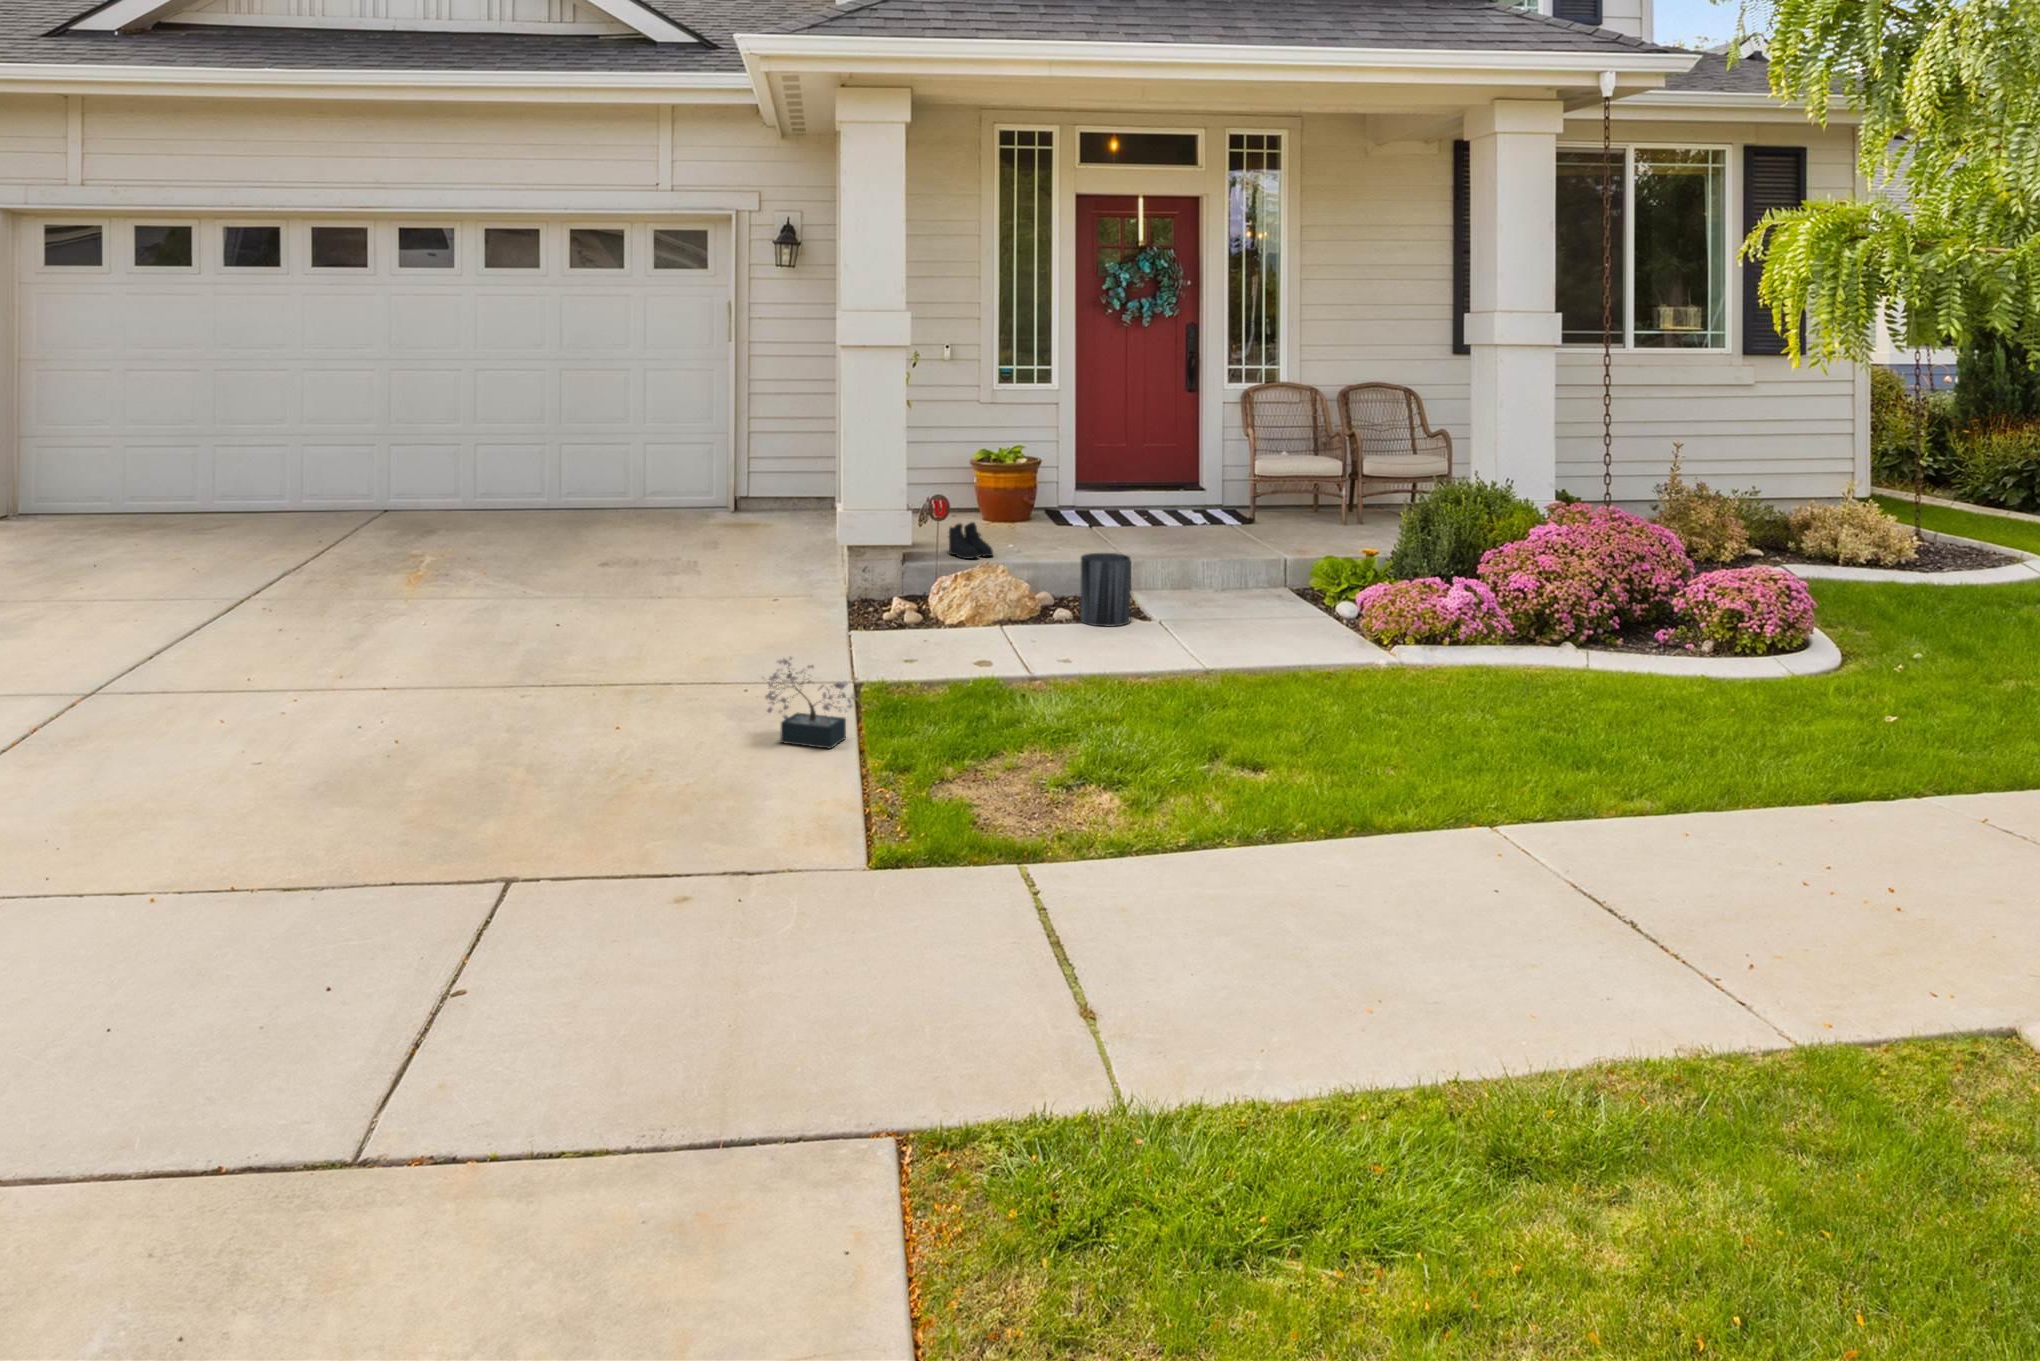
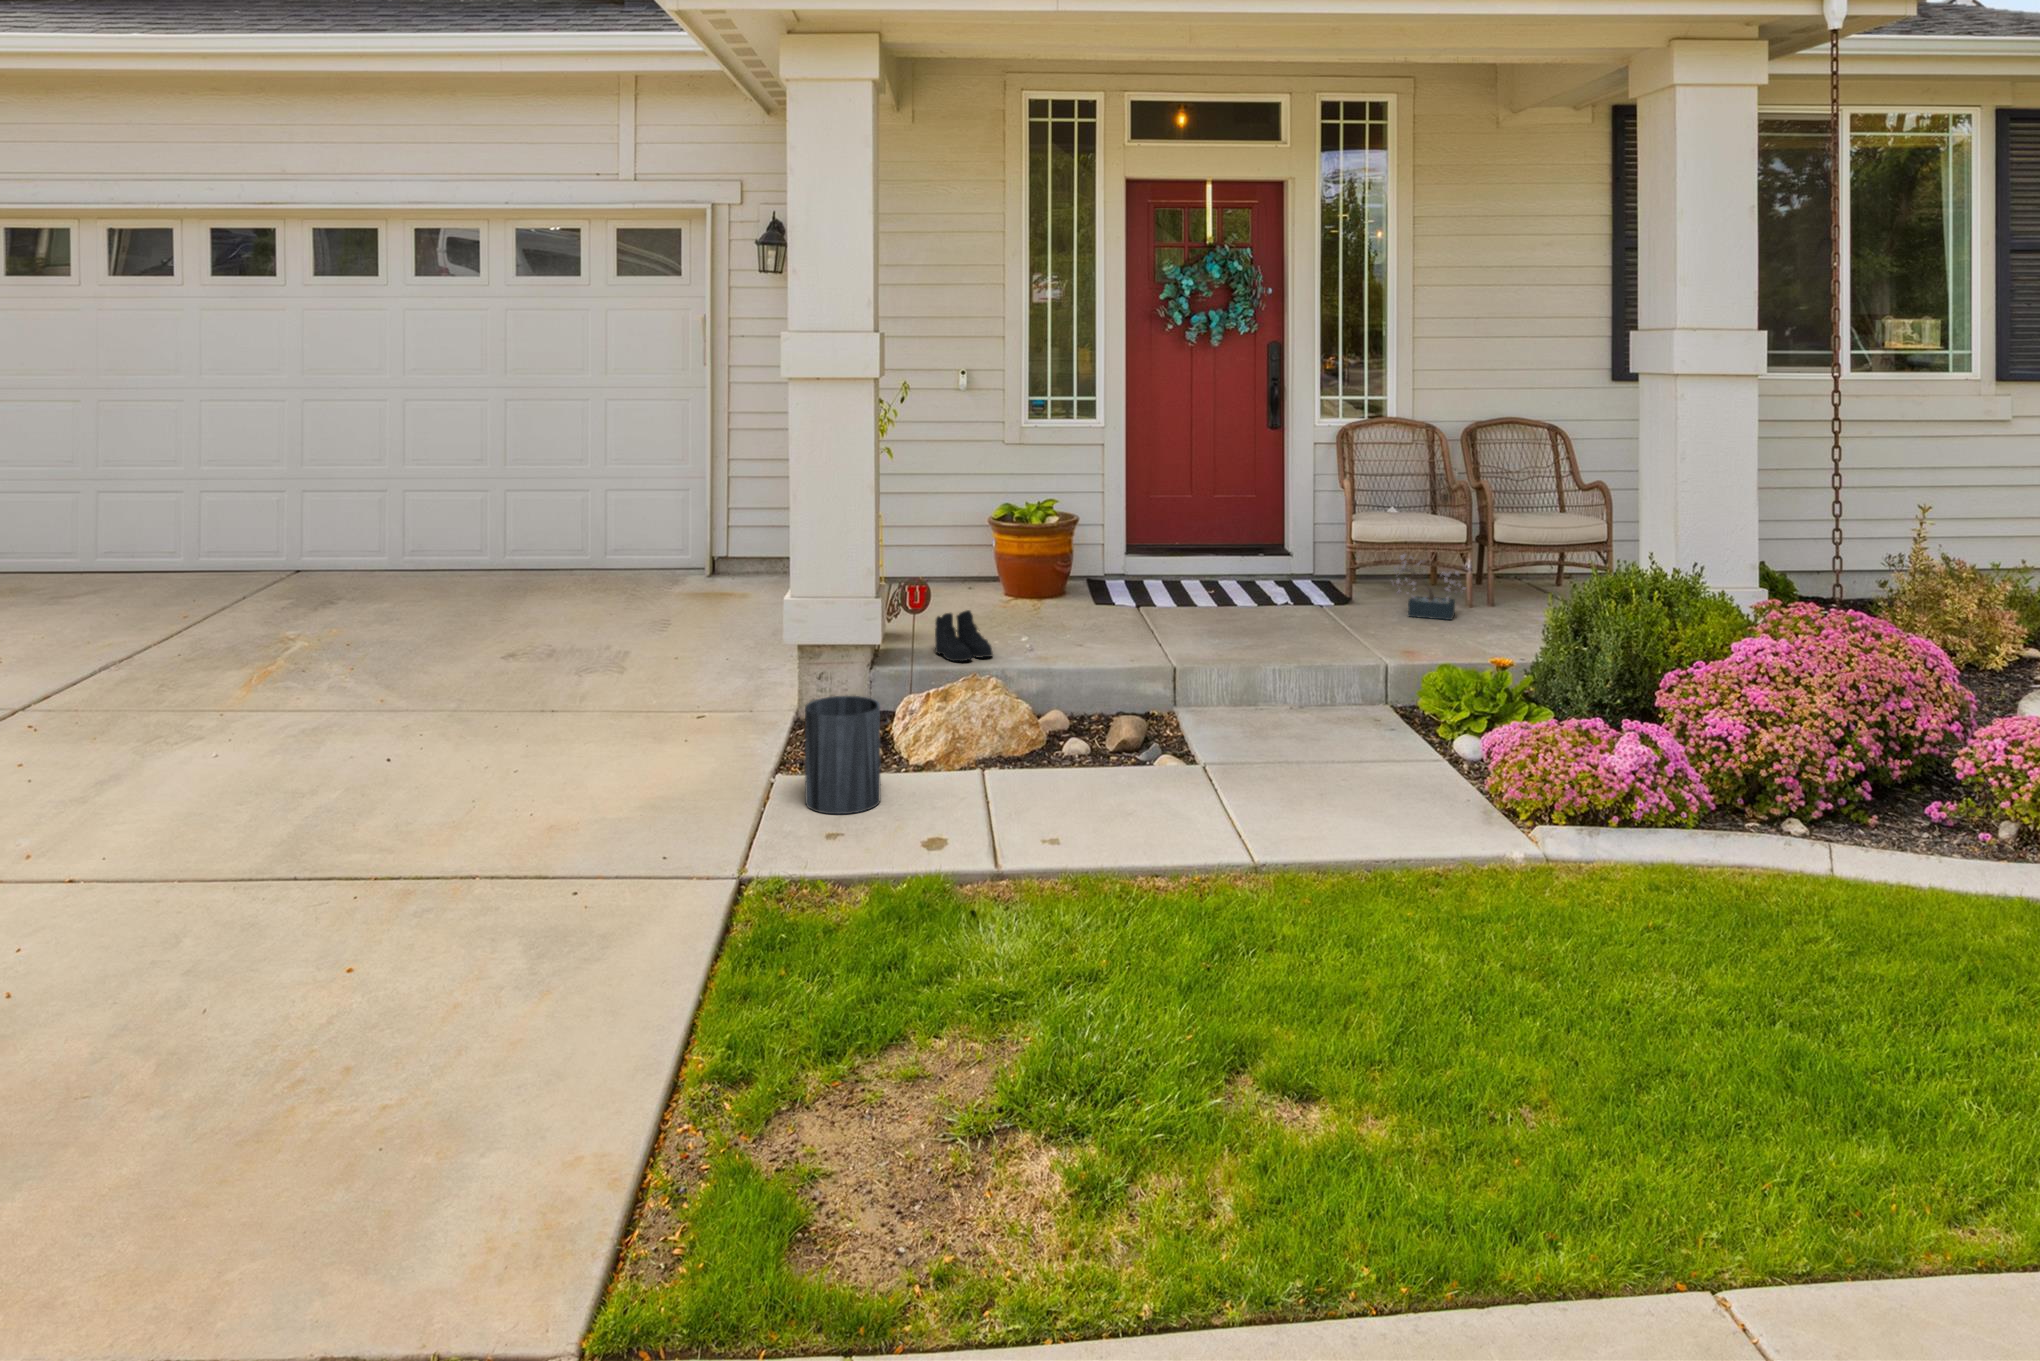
trash can: present [1081,553,1131,627] -> present [805,696,880,814]
decorative plant: present [765,657,855,749] -> present [1392,554,1466,620]

